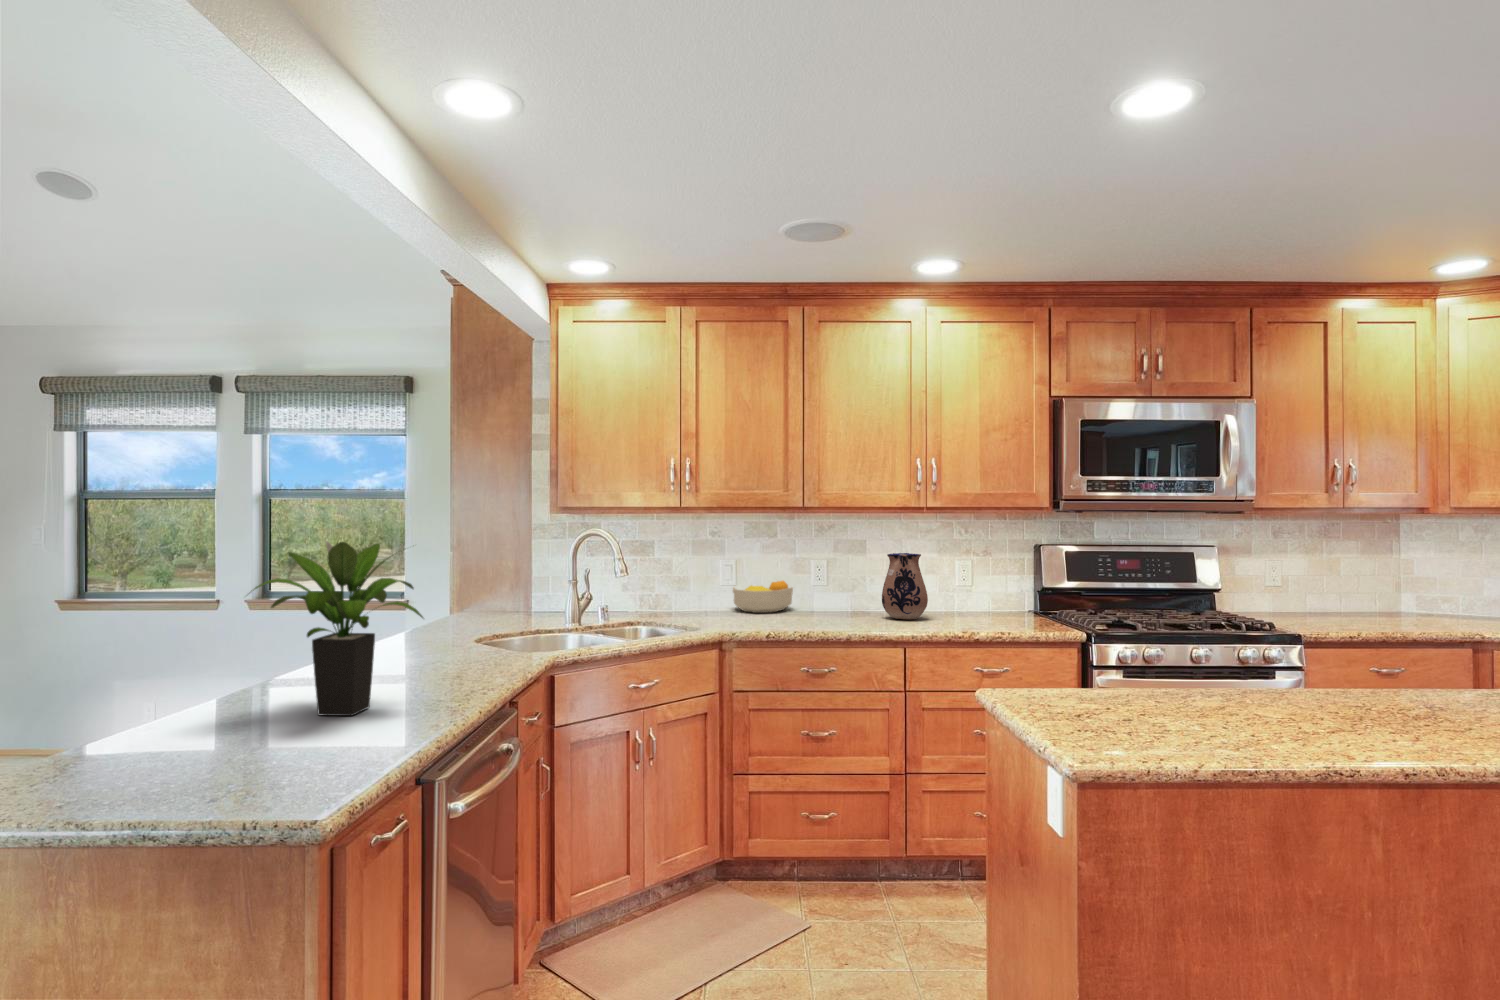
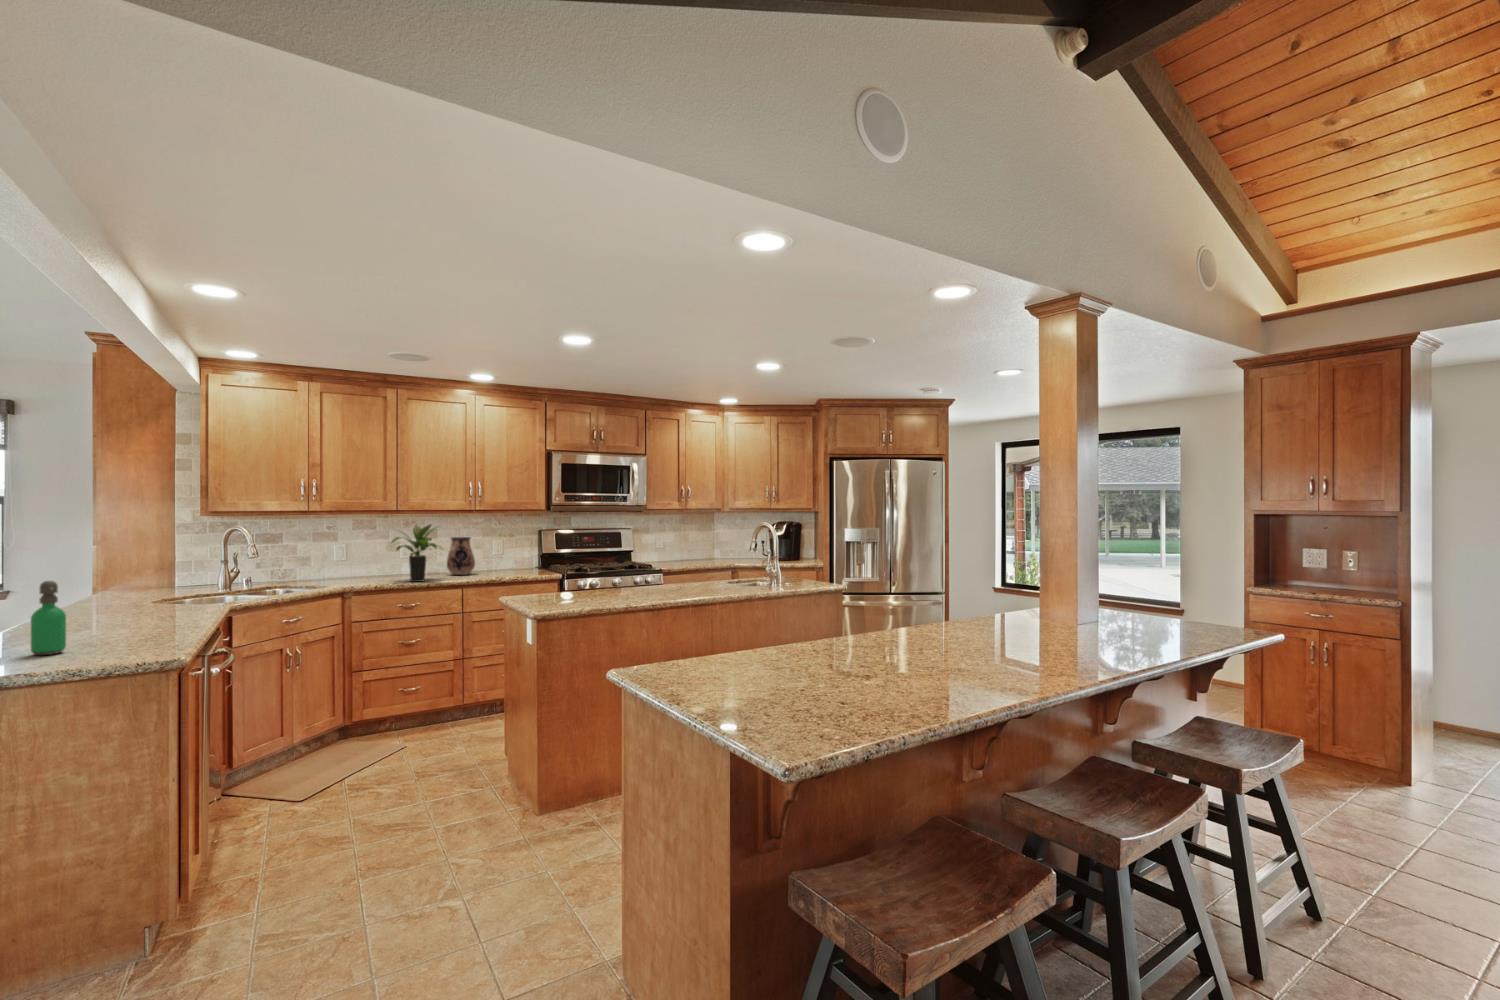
potted plant: present [254,541,423,716] -> present [392,525,437,582]
fruit bowl: present [733,581,793,613] -> none [341,553,386,577]
soap dispenser: none [100,629,159,777] -> present [31,581,66,655]

